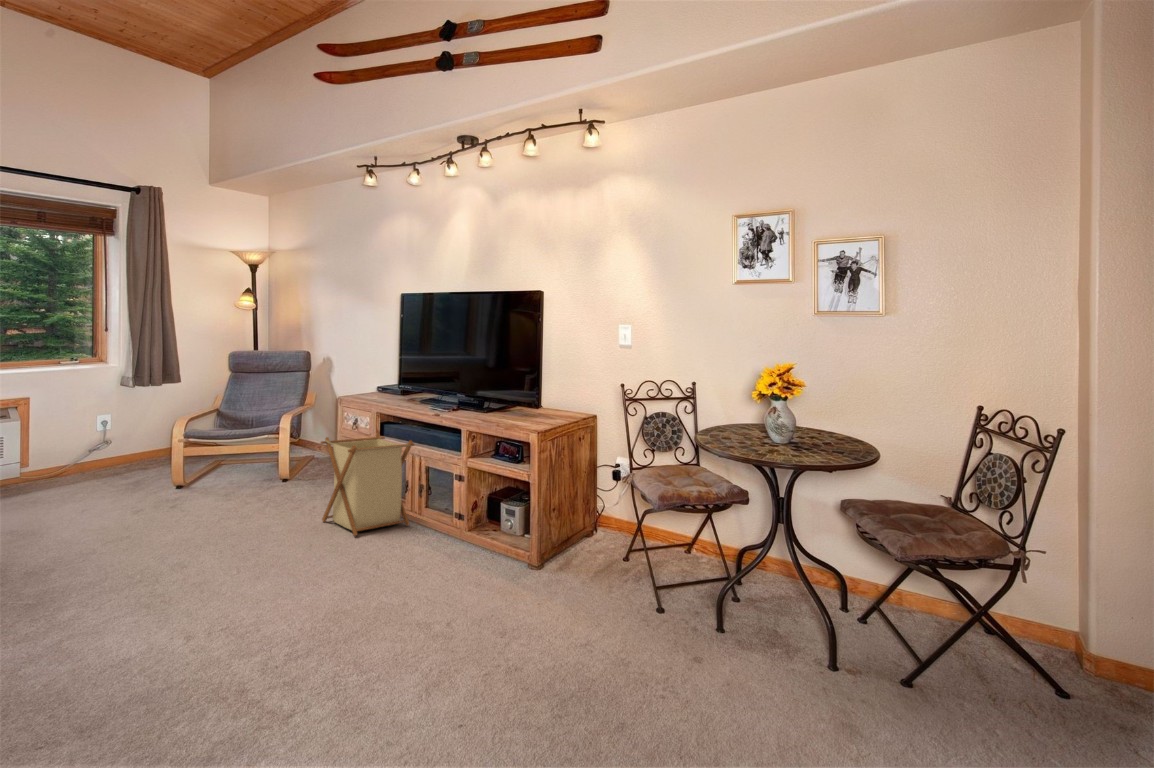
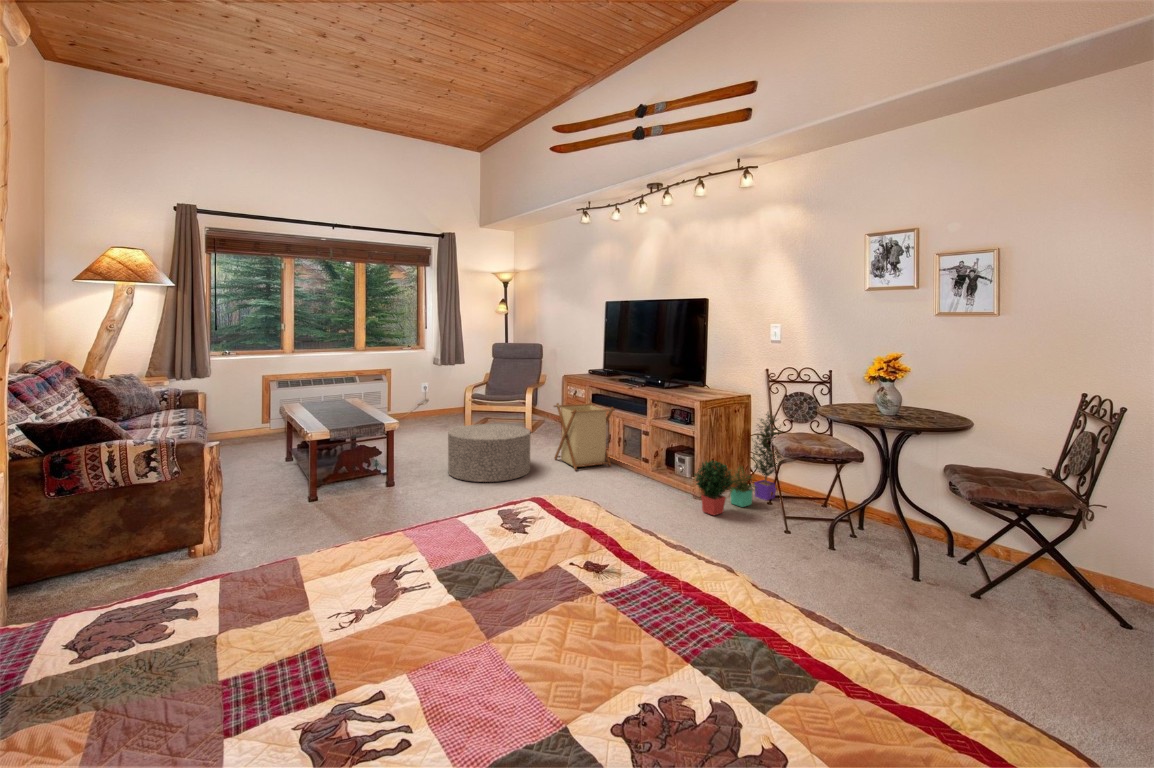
potted plant: none [532,439,647,588] -> present [694,413,783,515]
ottoman: none [132,474,282,570] -> present [448,424,530,482]

